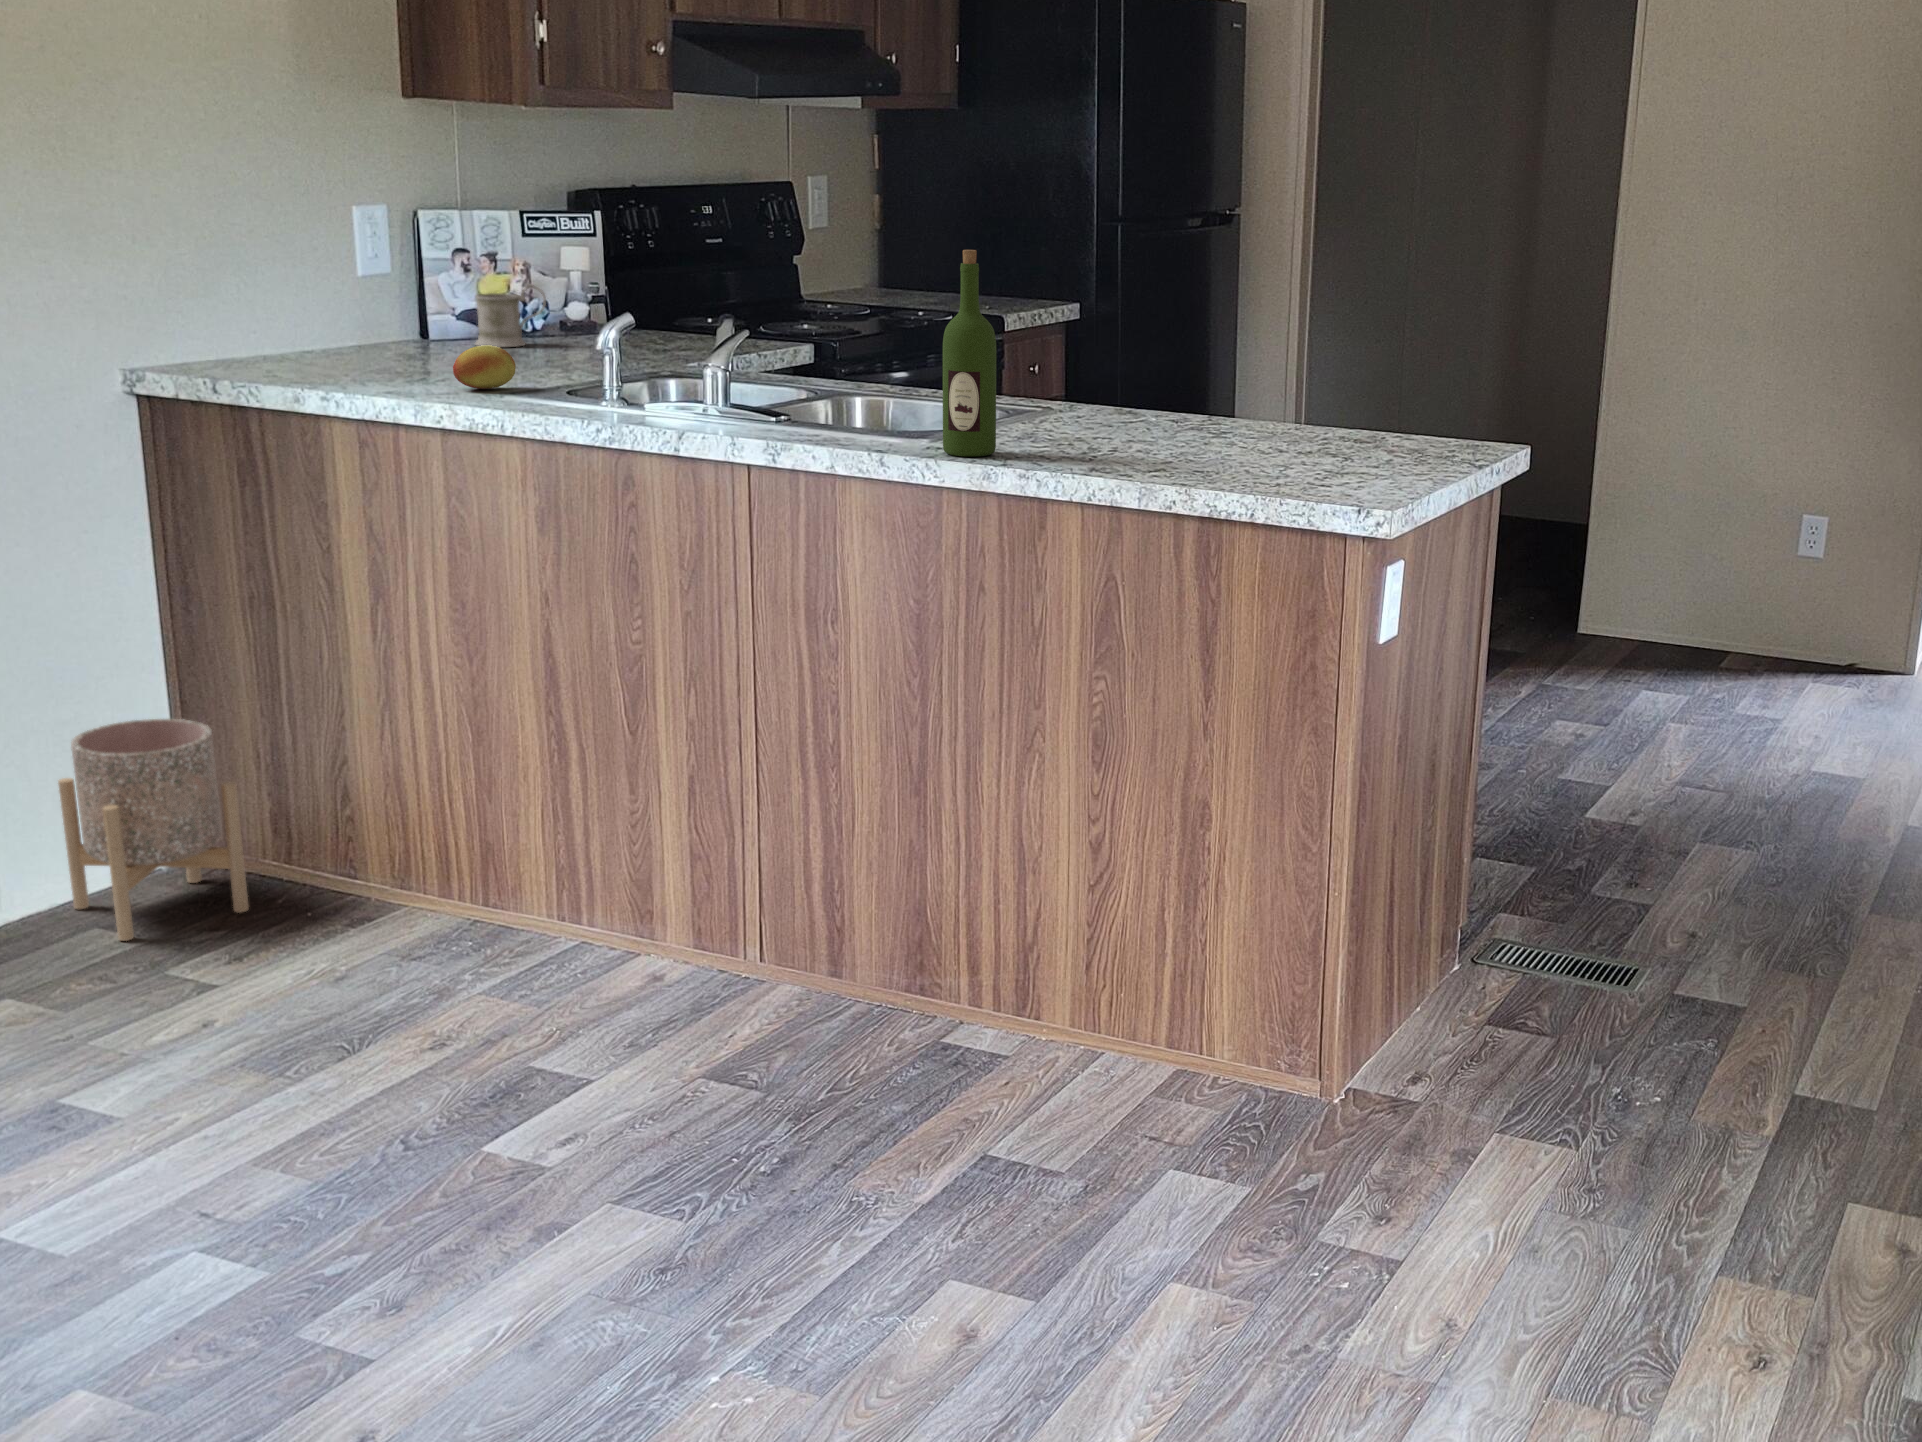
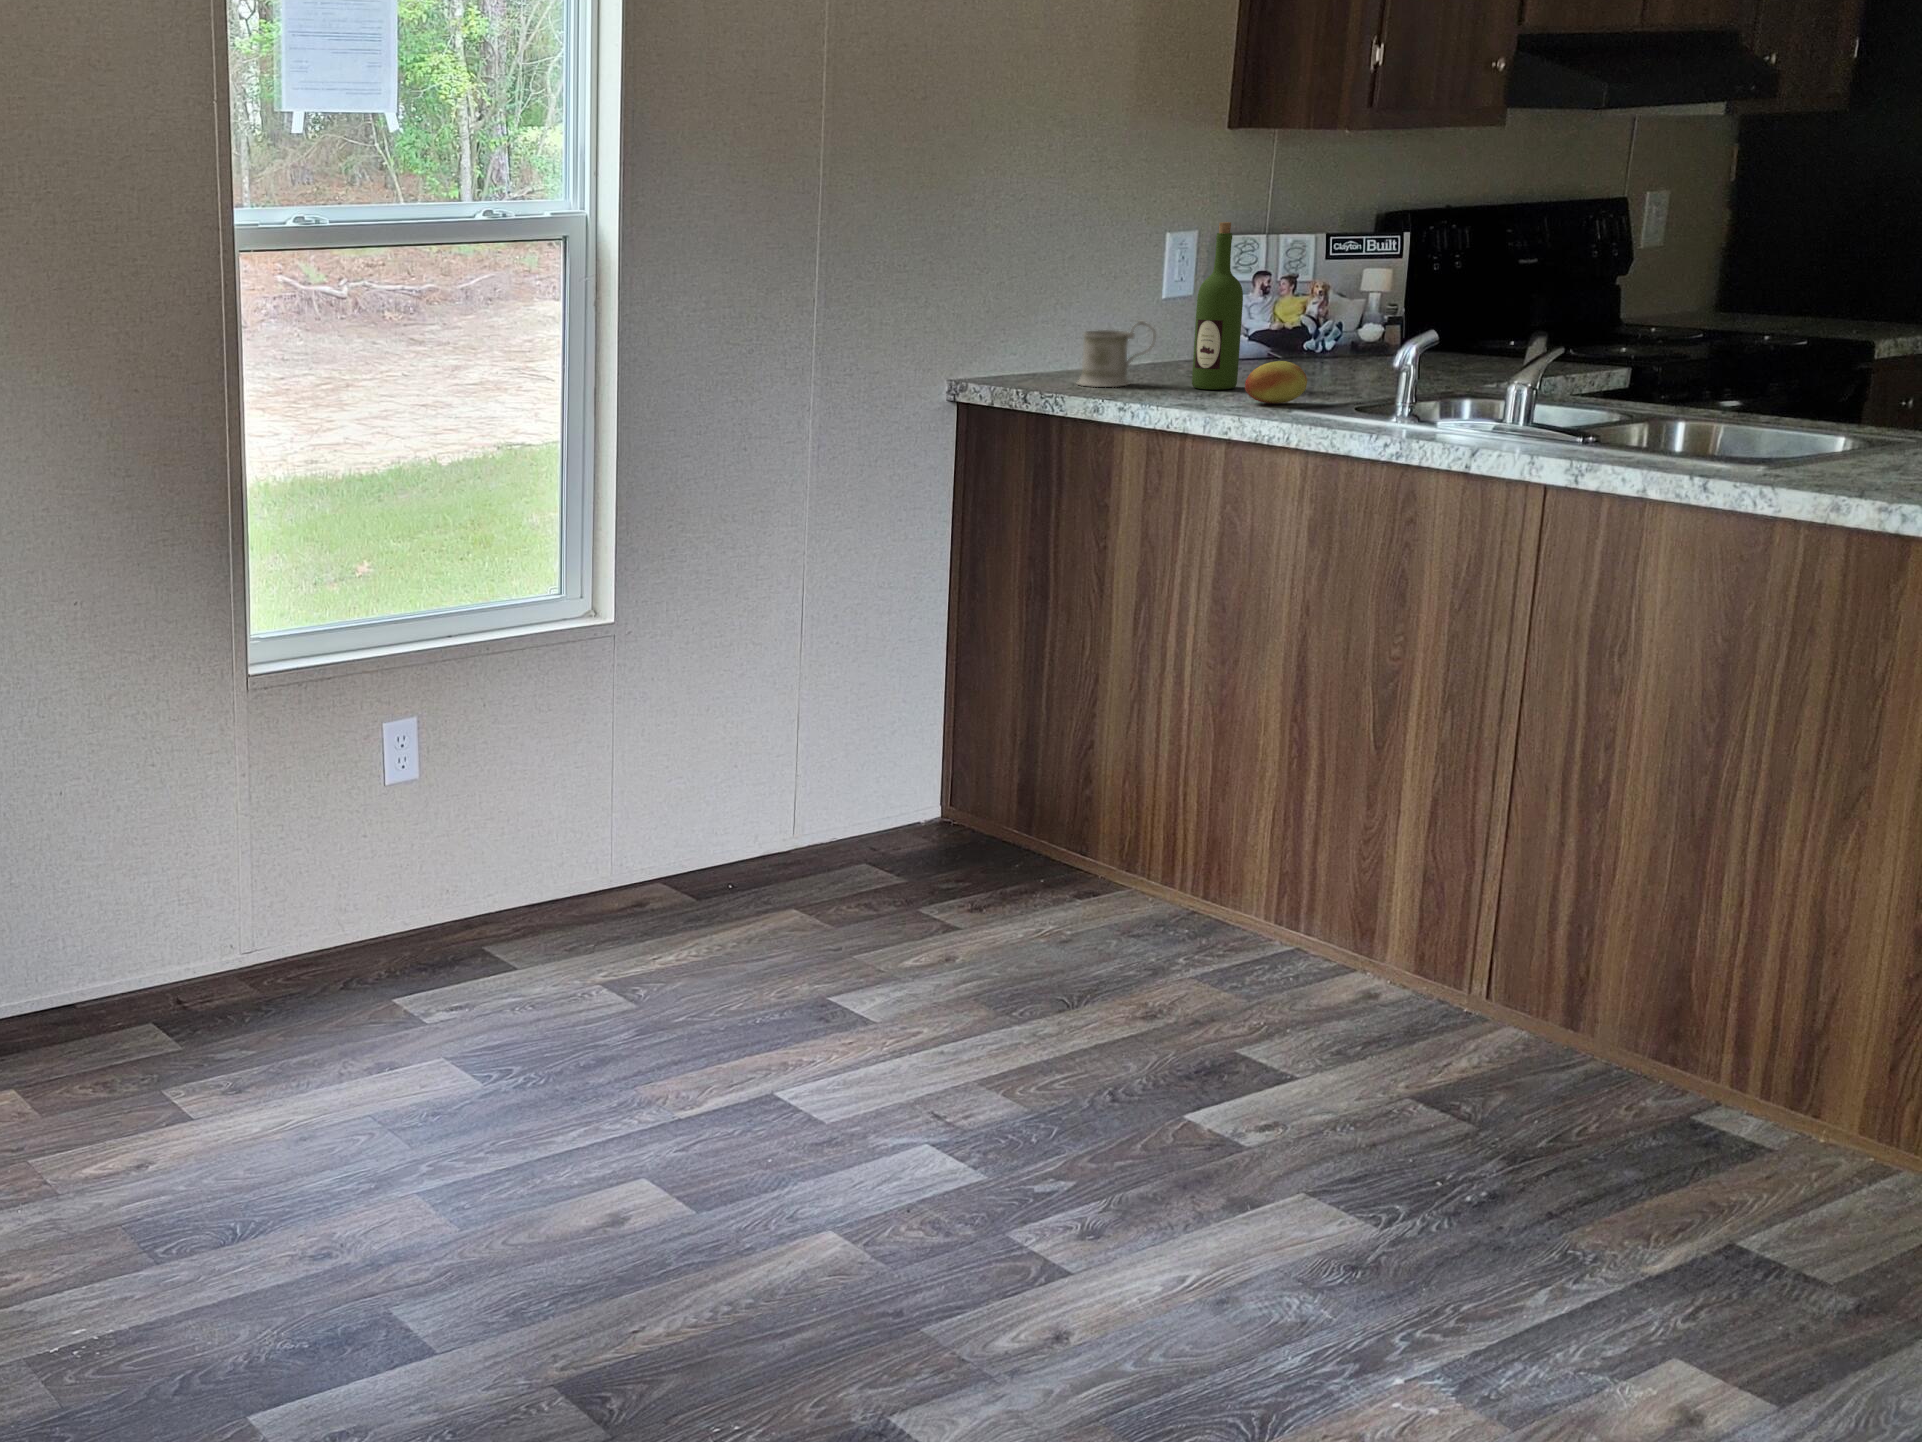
wine bottle: present [943,250,996,457] -> present [1192,222,1243,390]
mug: present [475,284,546,347] -> present [1077,320,1156,387]
planter: present [58,719,249,941] -> none [844,690,993,881]

